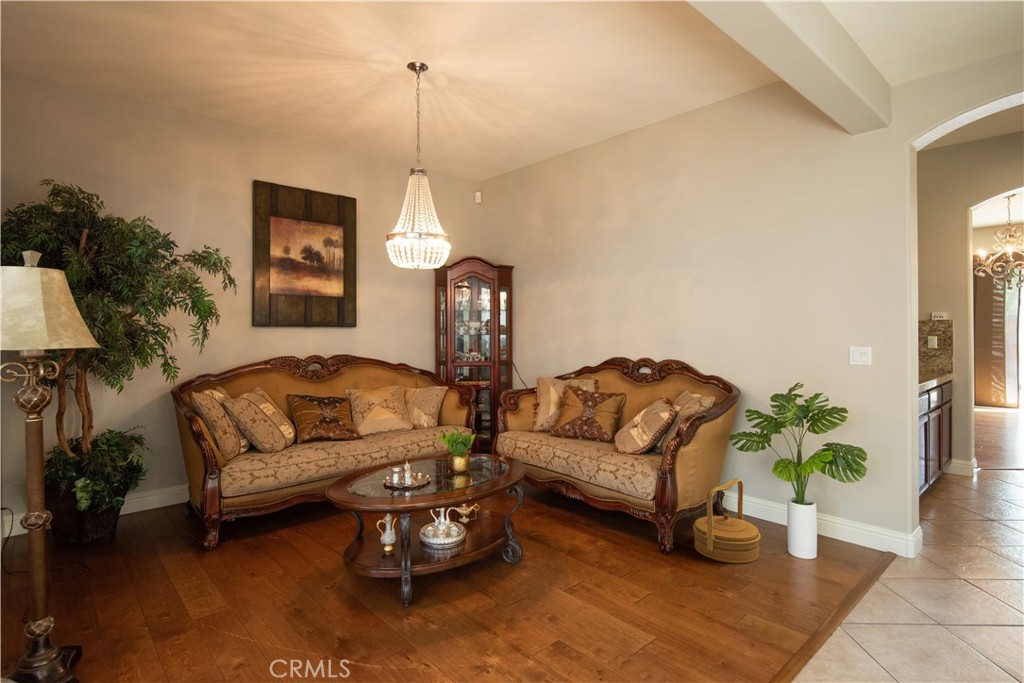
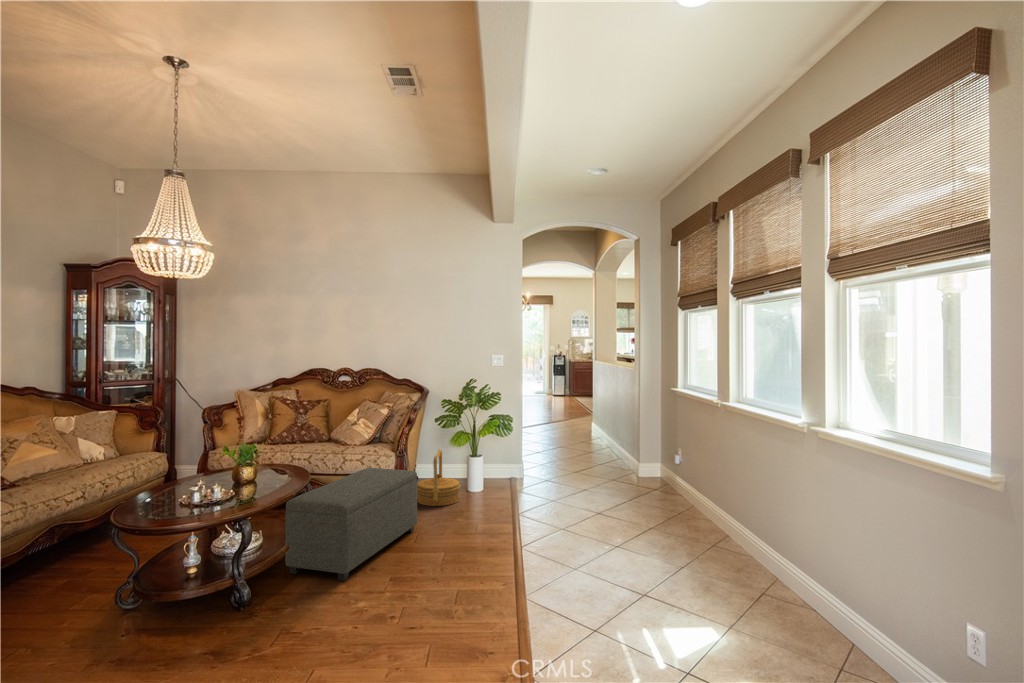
ottoman: none [454,486,645,626] -> present [285,468,417,581]

